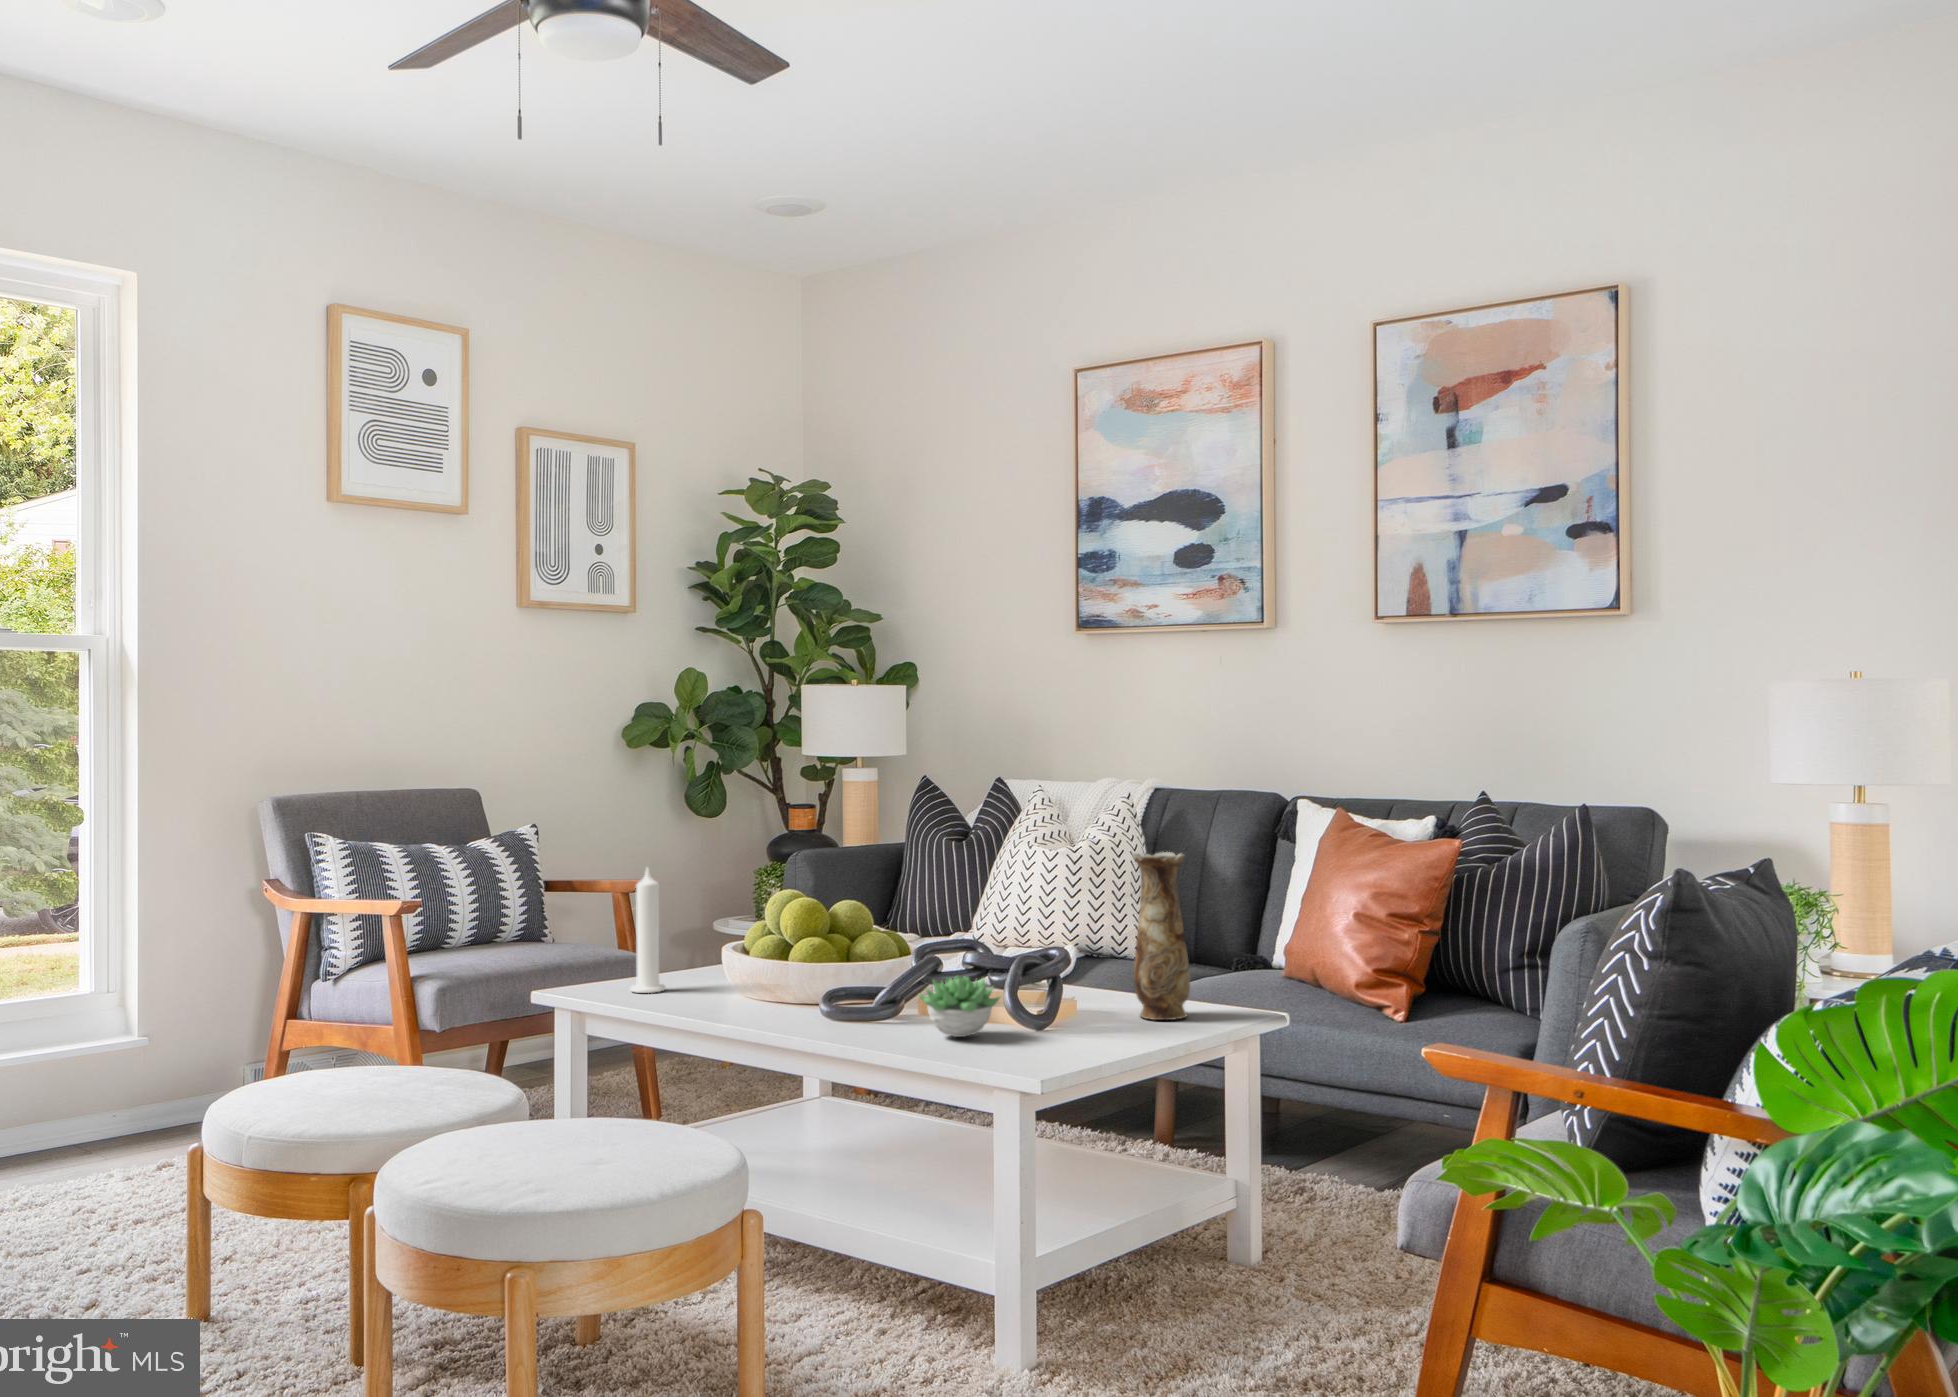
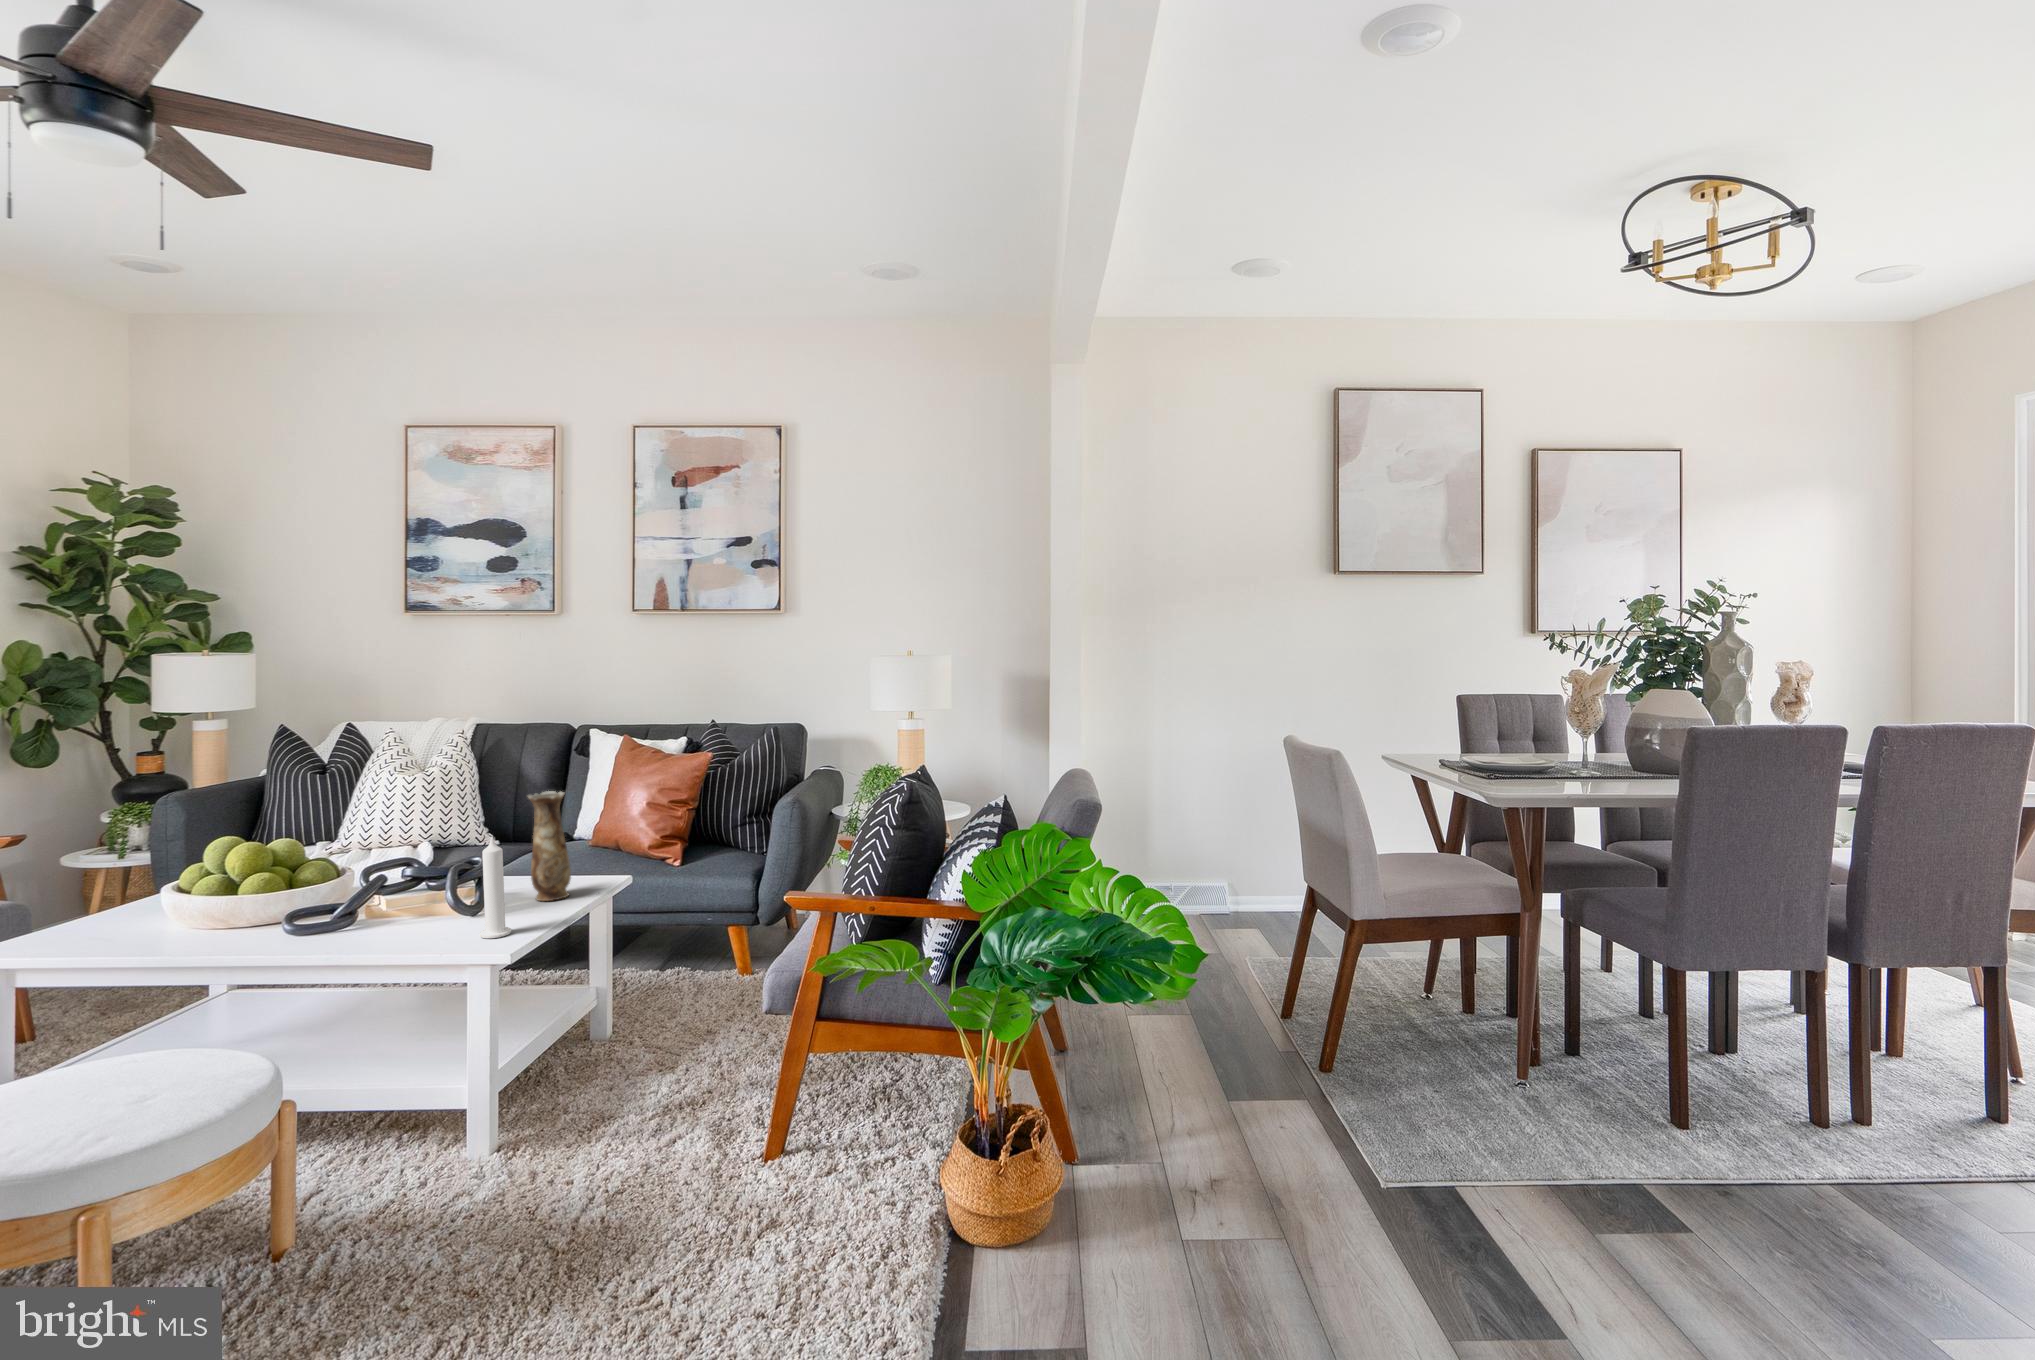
candle: present [630,868,666,993] -> present [480,837,511,938]
succulent plant: present [919,976,1000,1037] -> none [376,896,446,941]

